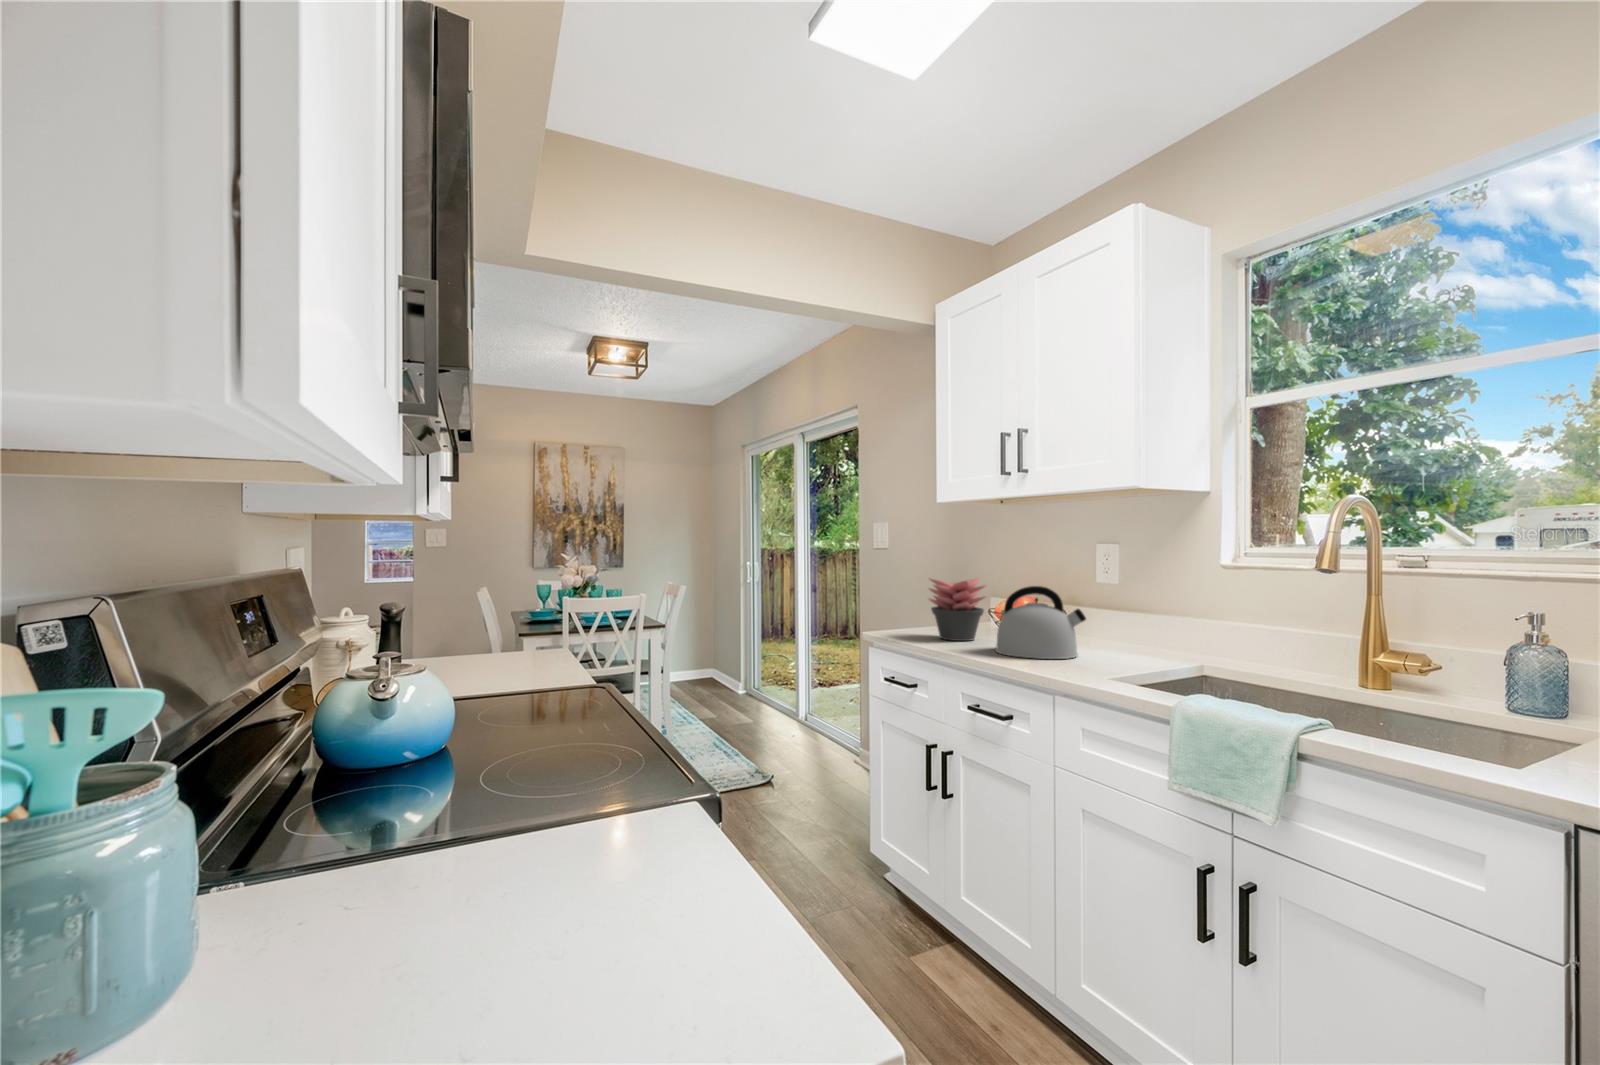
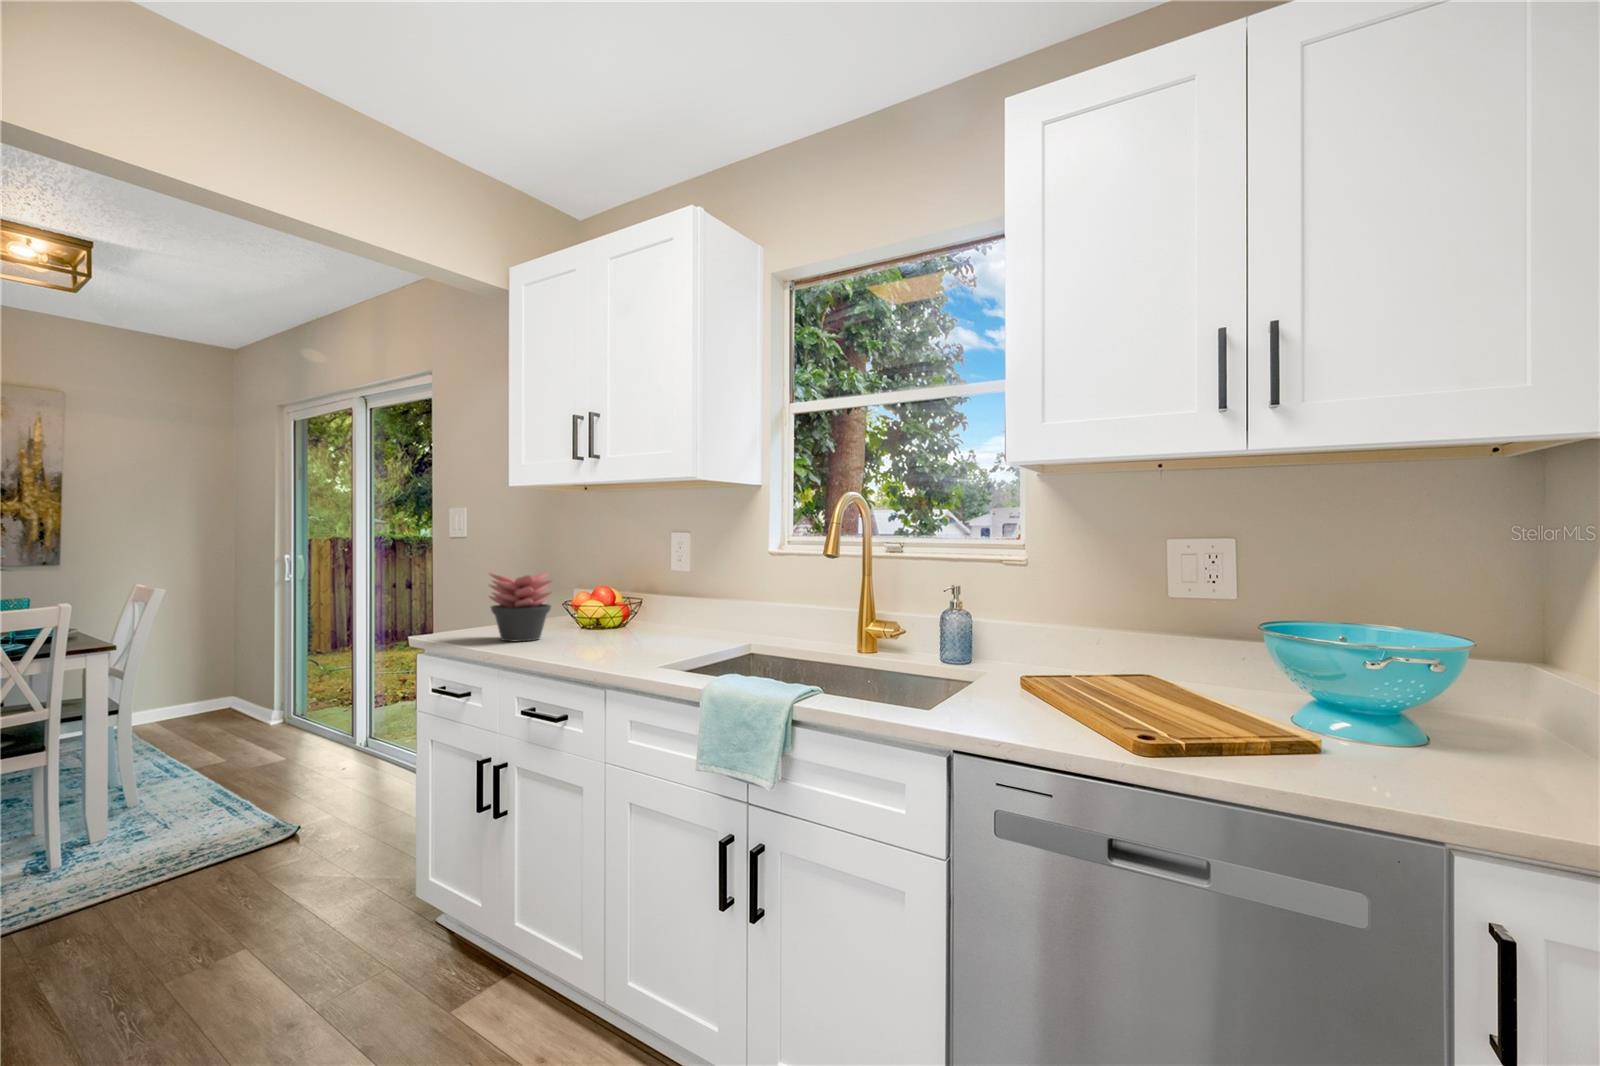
kettle: present [996,586,1086,659] -> none [556,579,648,654]

